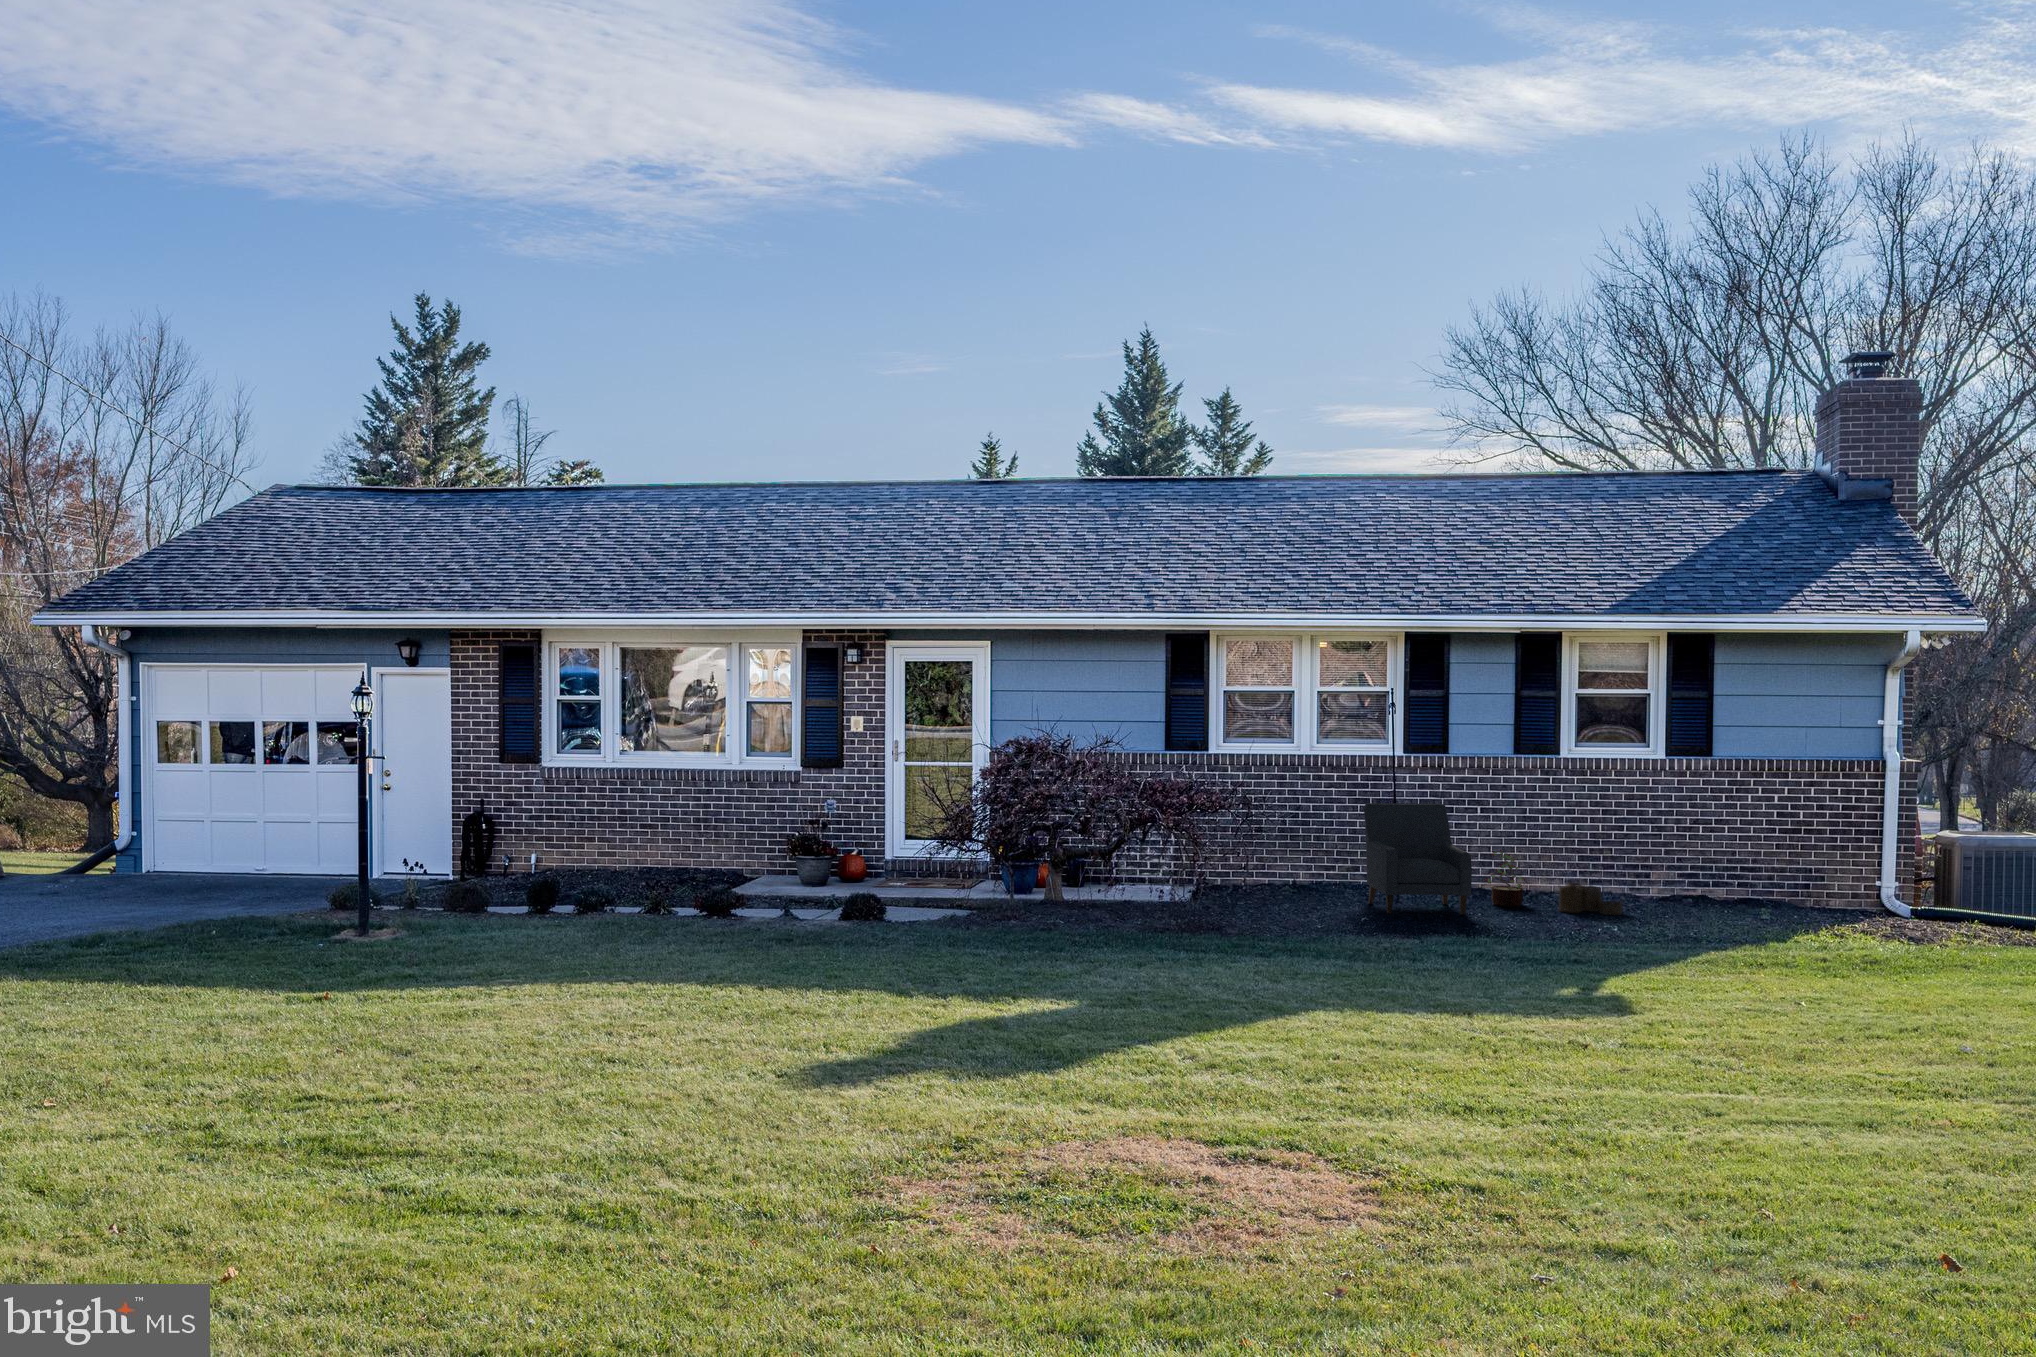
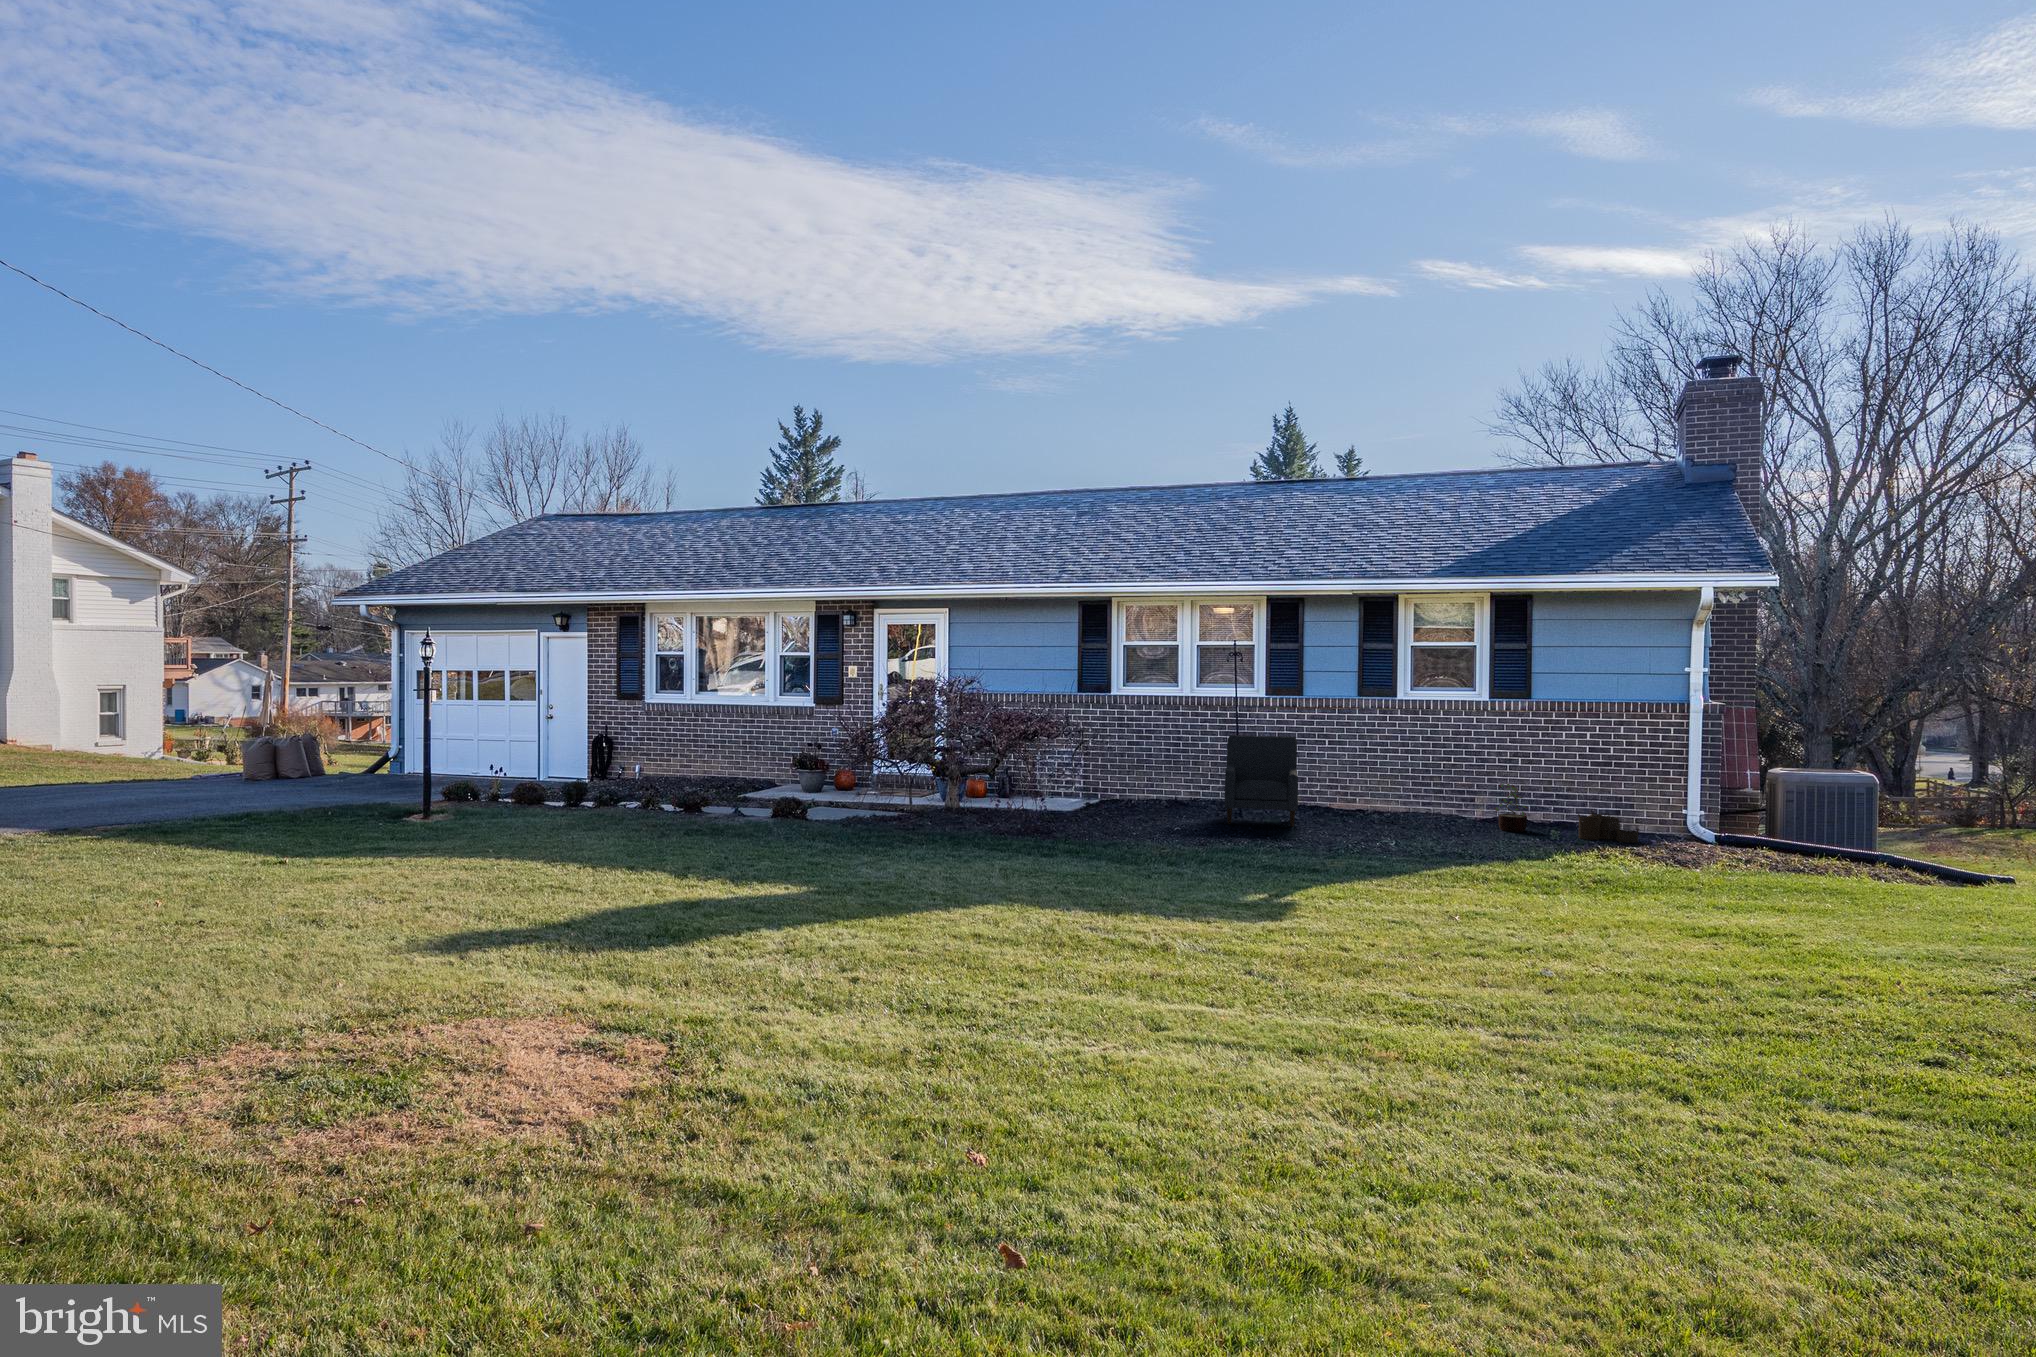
decorative plant: present [1486,850,1525,907] -> present [1494,783,1528,832]
woven basket: present [1559,880,1622,915] -> present [1578,813,1639,843]

